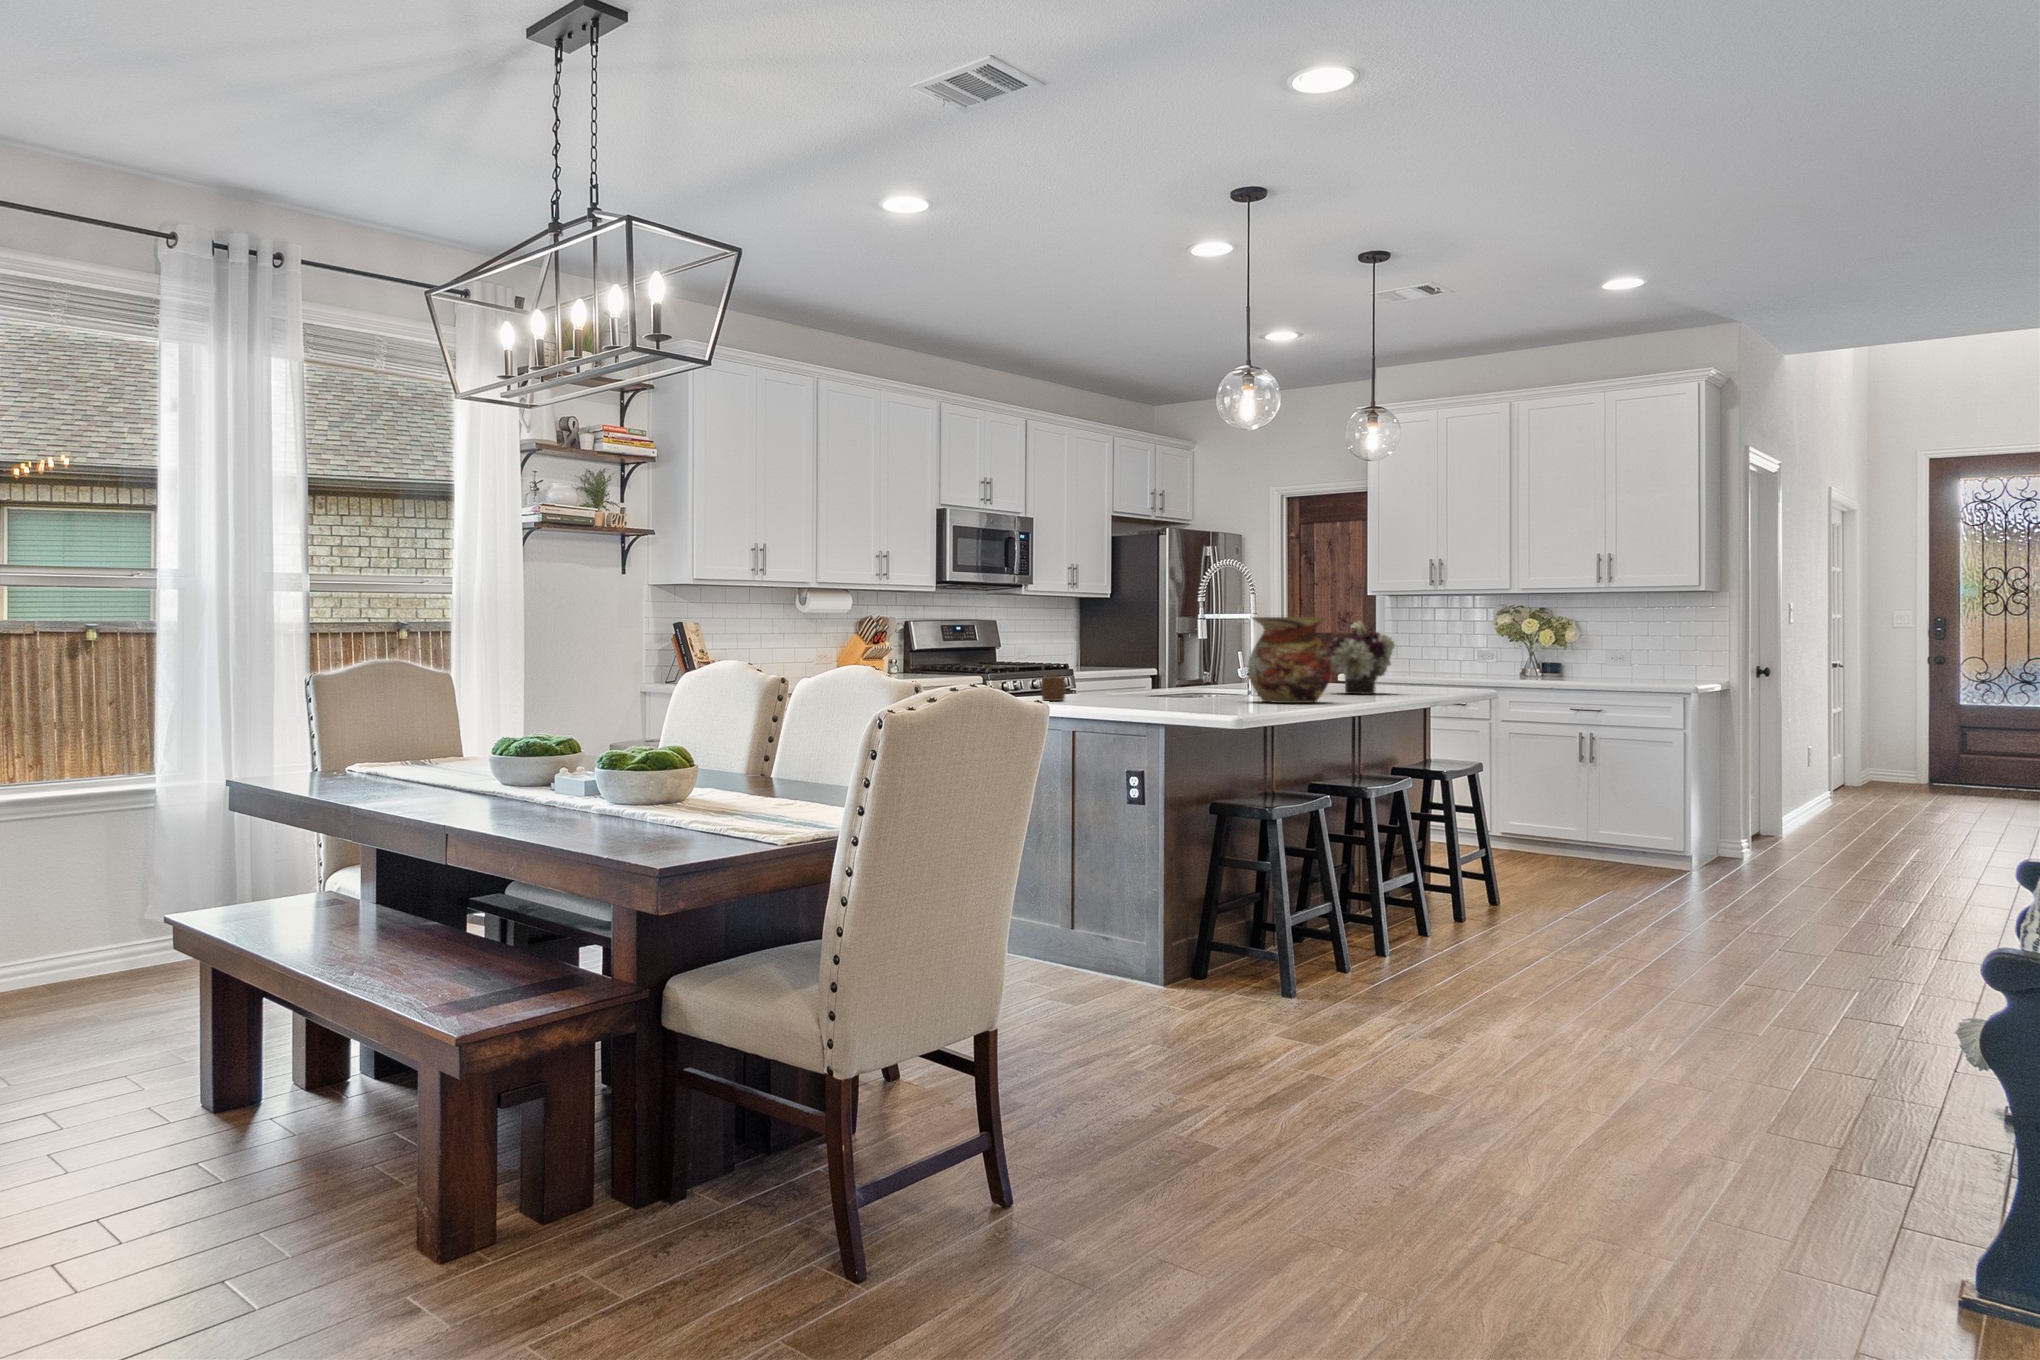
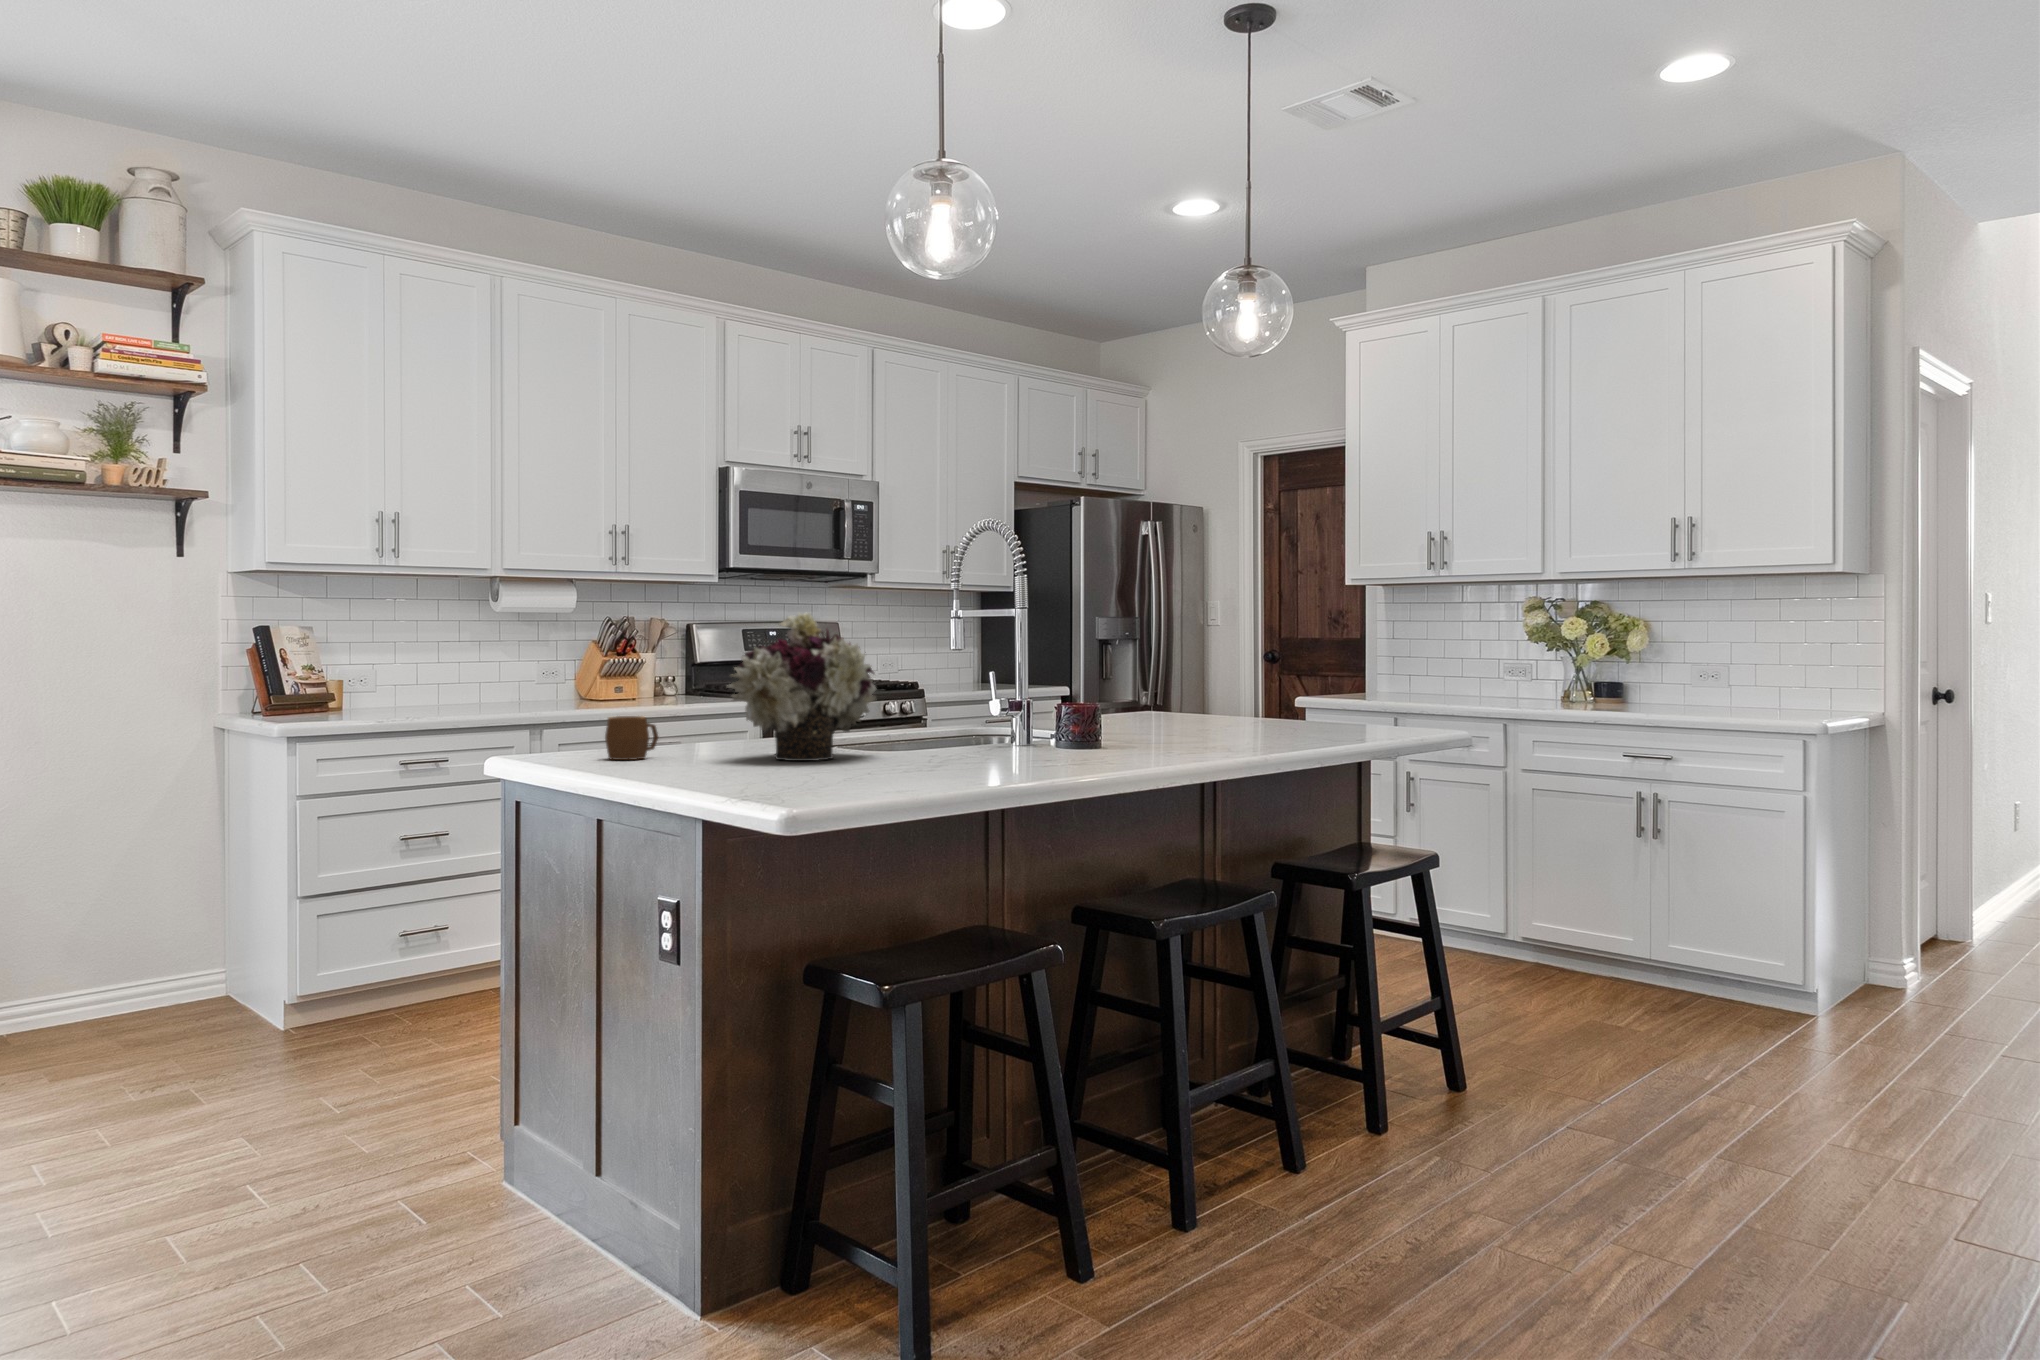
vase: present [1248,617,1332,703] -> none [950,612,1097,769]
flower arrangement: present [1328,621,1395,694] -> present [727,612,876,761]

